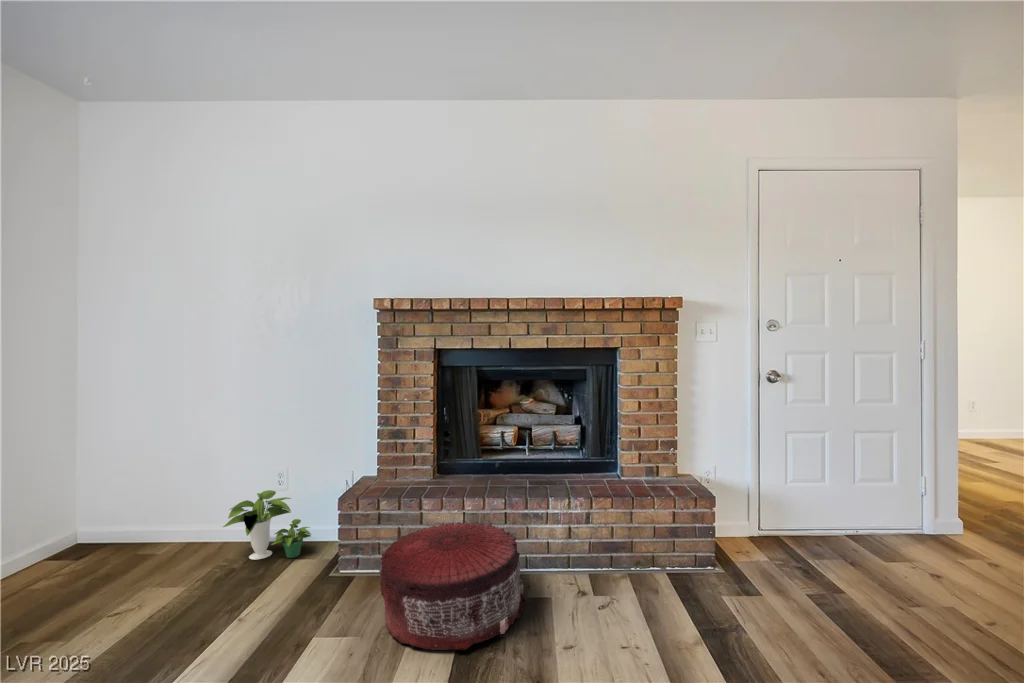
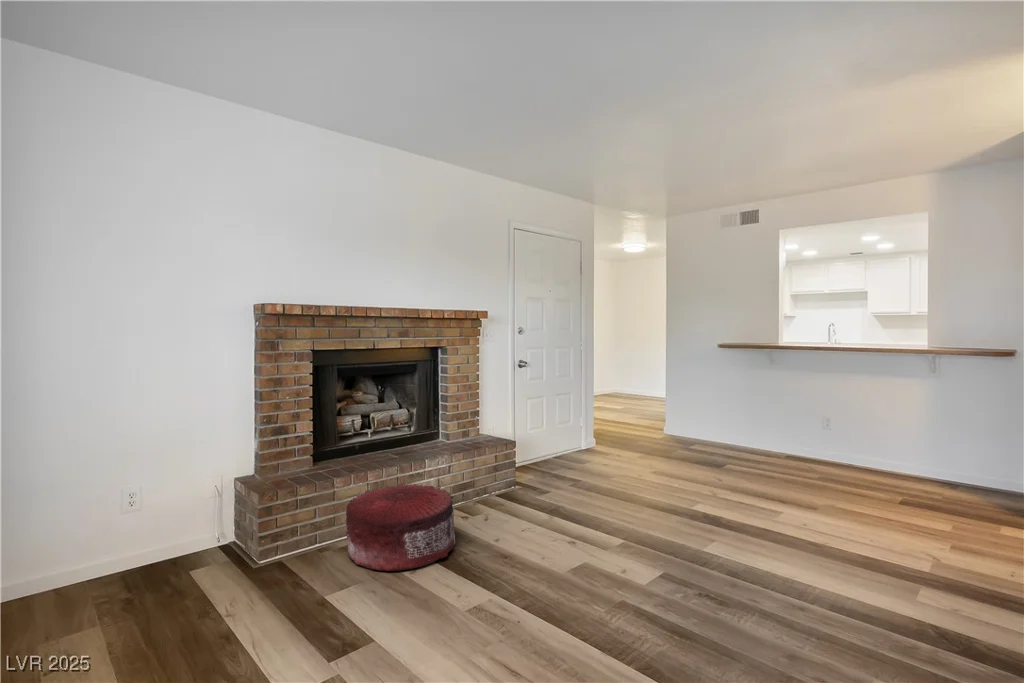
potted plant: present [223,490,311,560] -> none [82,513,199,592]

